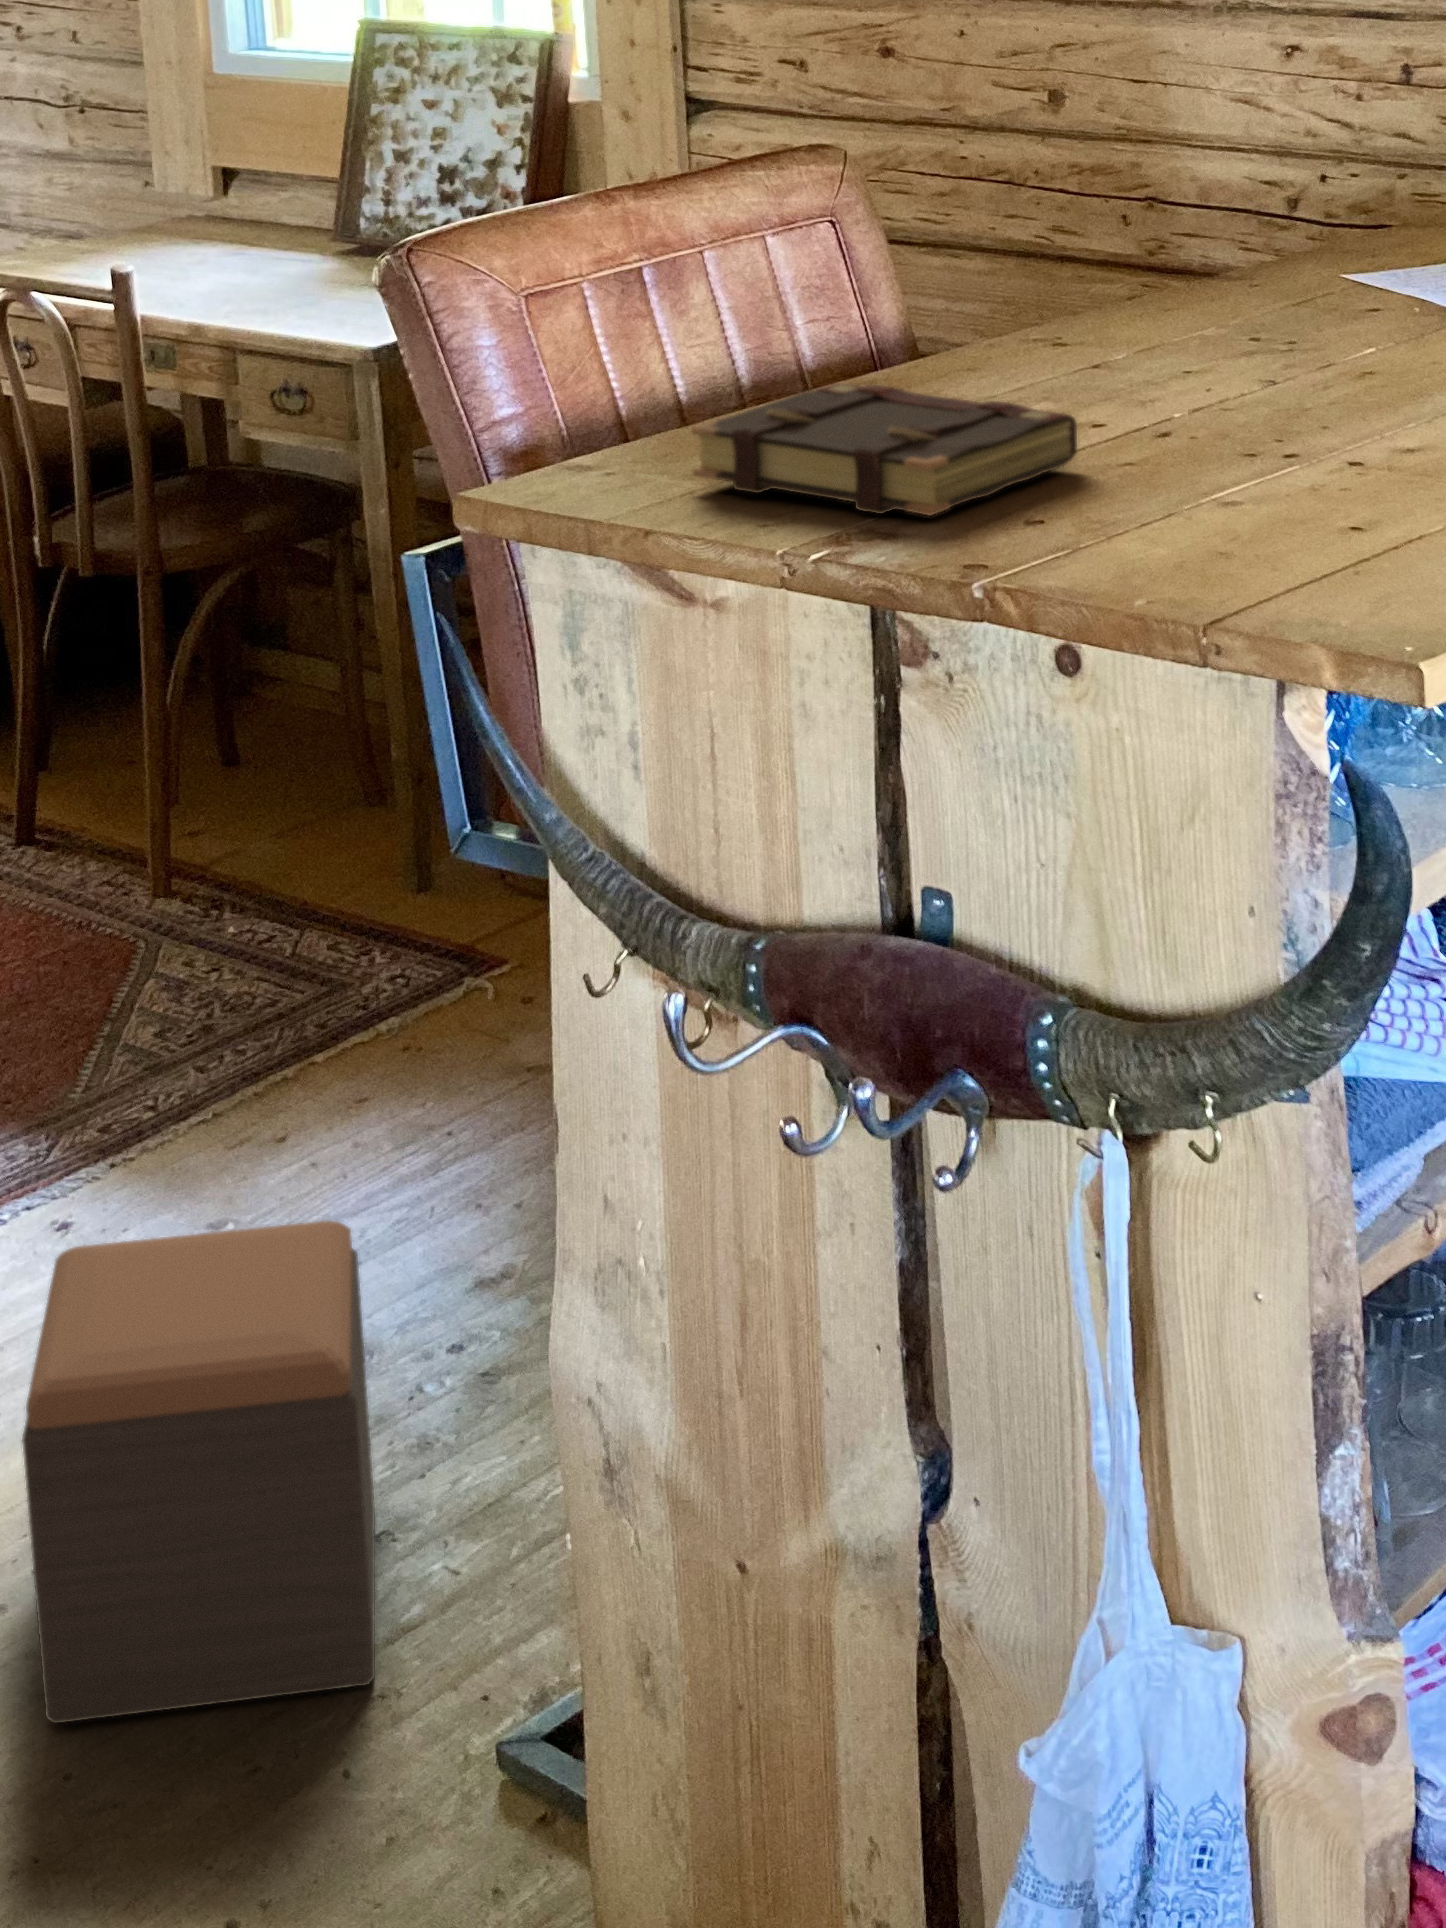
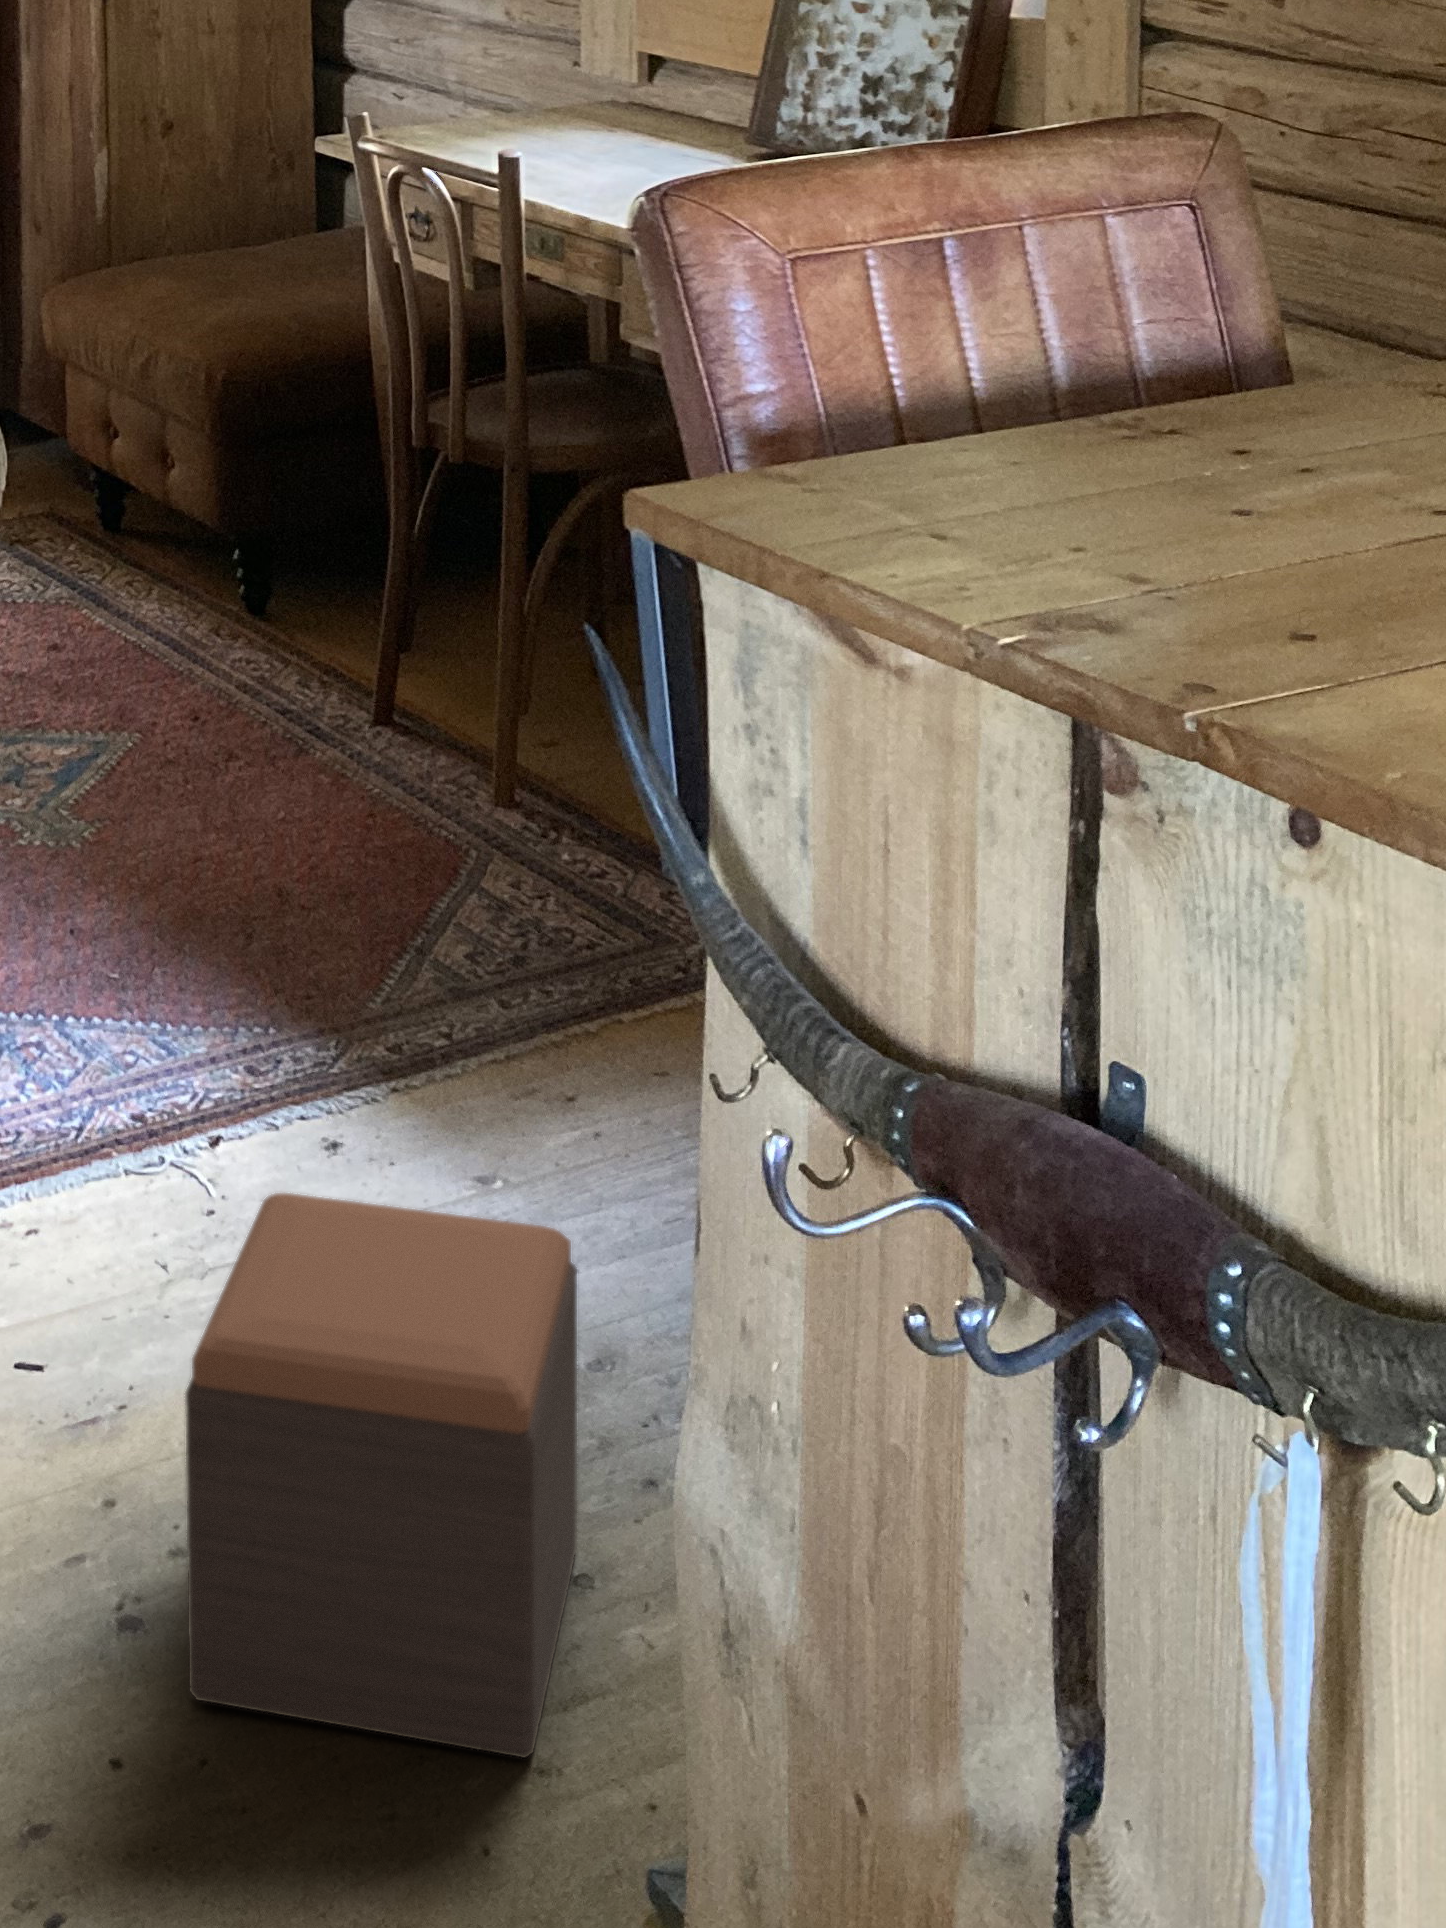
book: present [691,383,1077,516] -> none [908,412,1401,601]

